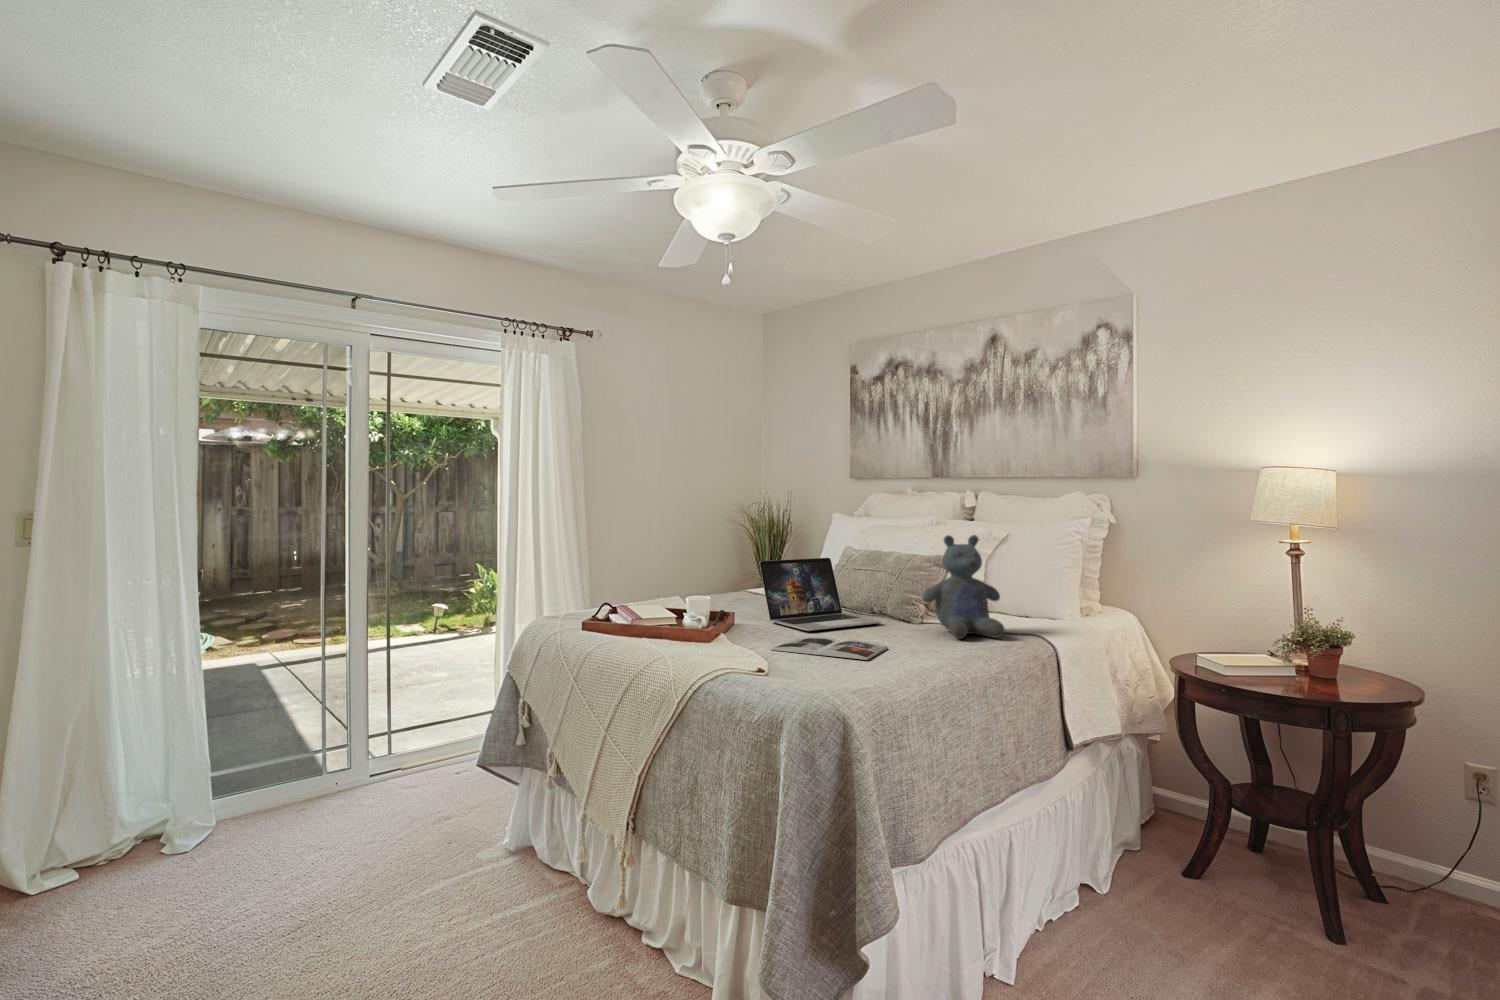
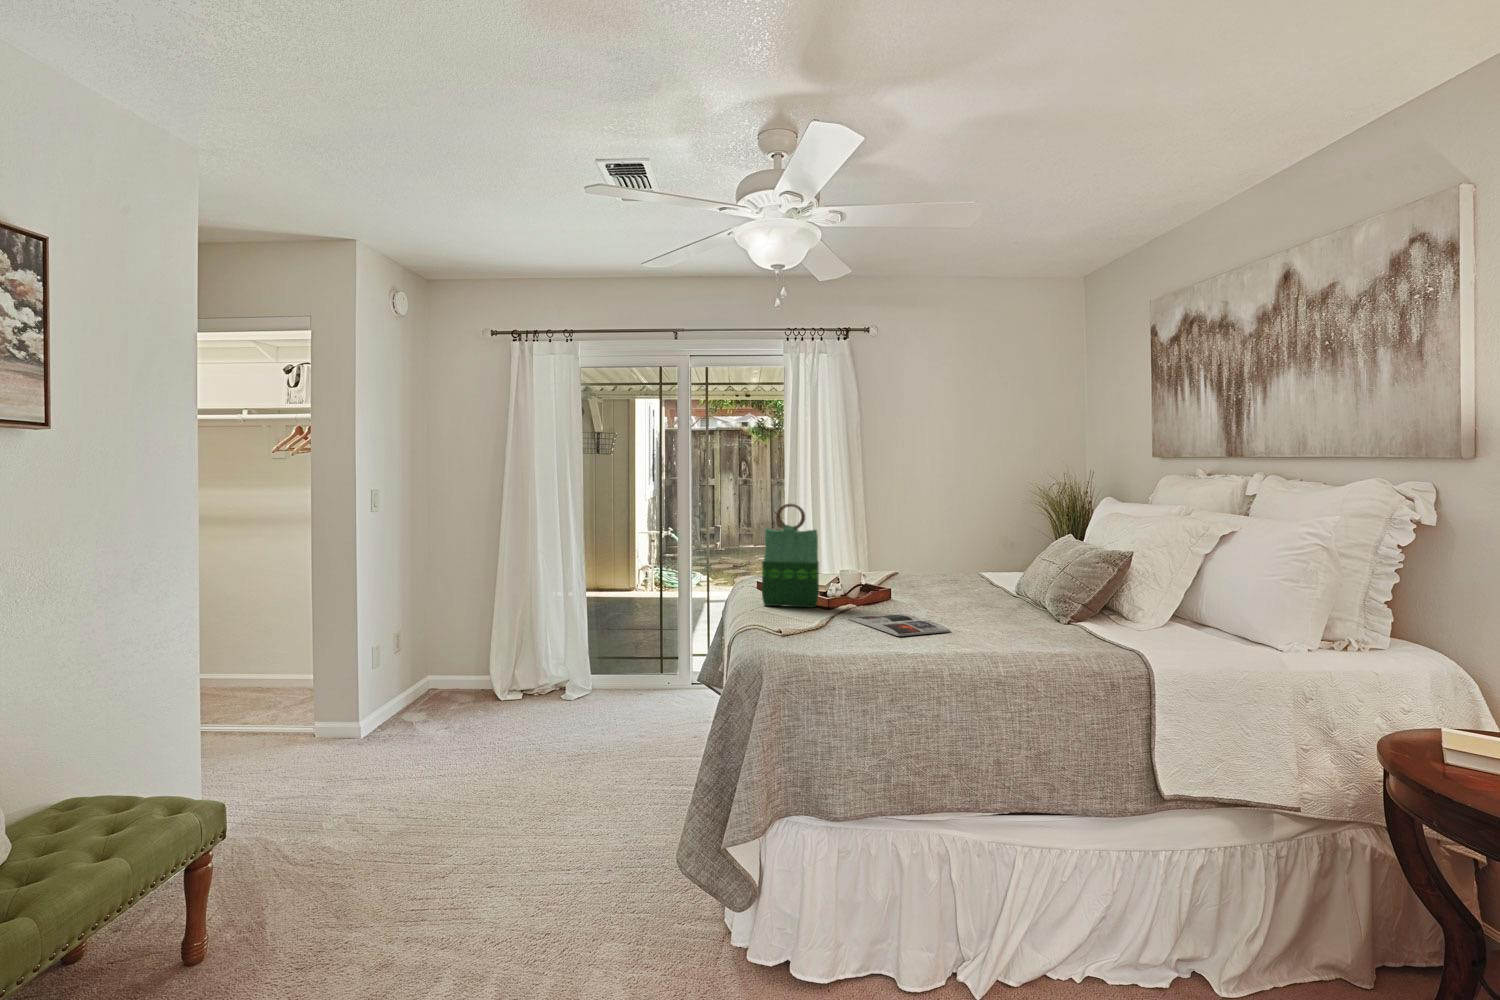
tote bag: none [637,522,705,648] -> present [762,504,819,607]
stuffed bear: present [922,535,1005,639] -> none [1036,524,1131,640]
laptop: present [759,558,881,631] -> none [916,542,1018,613]

